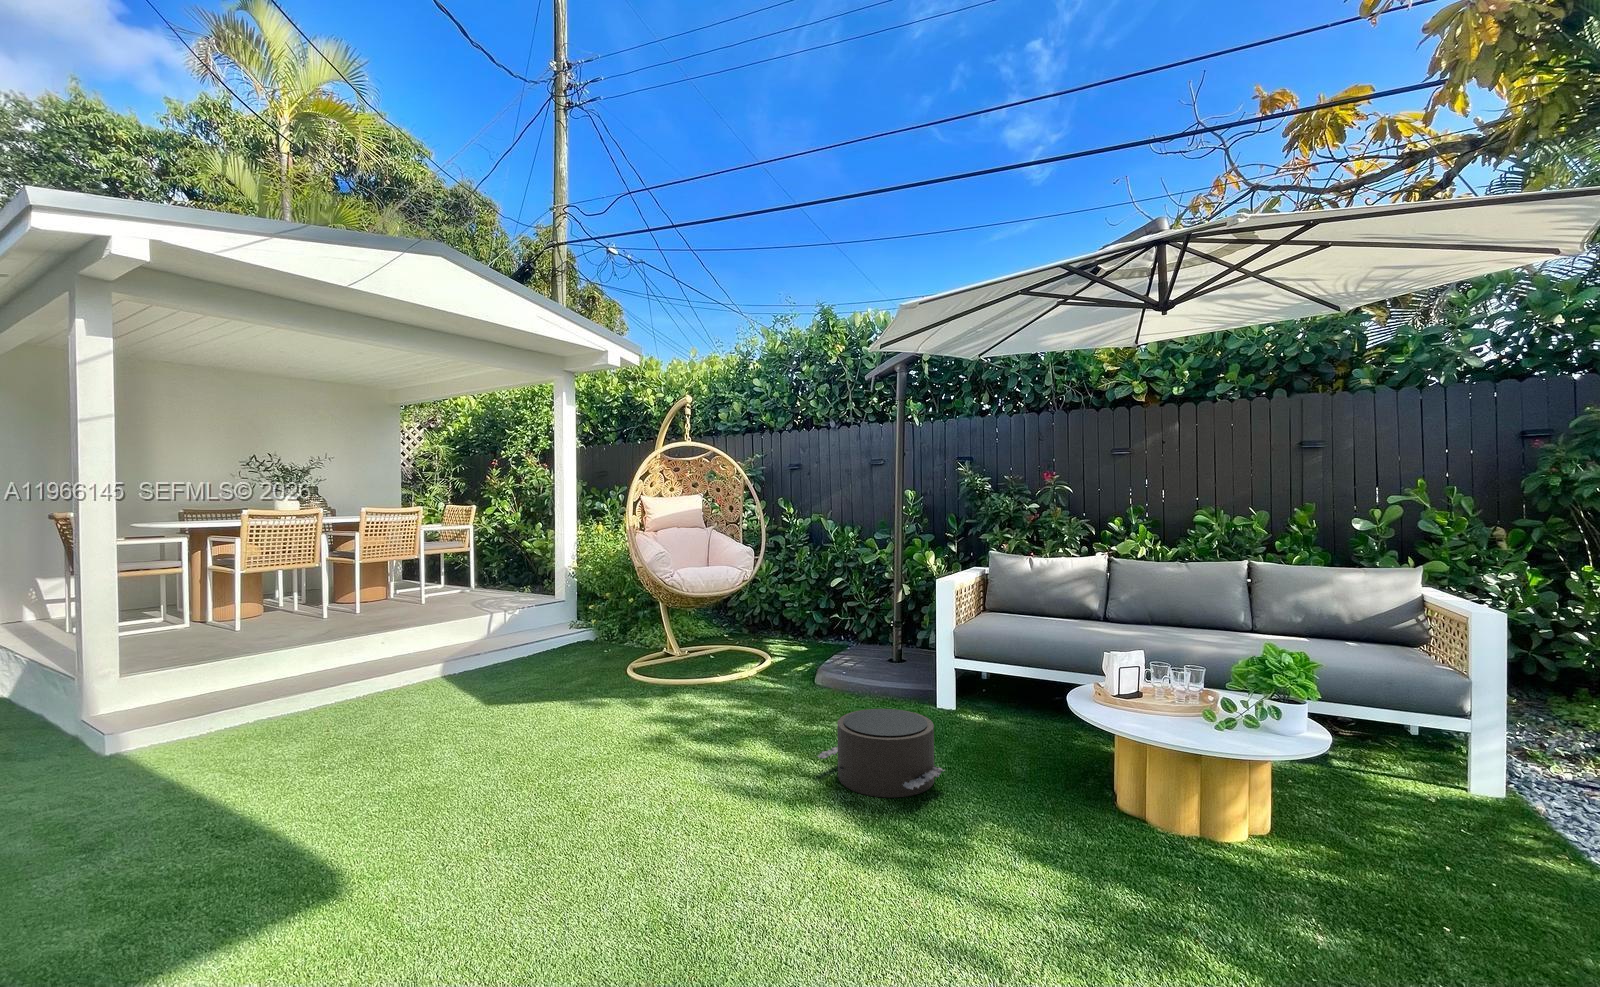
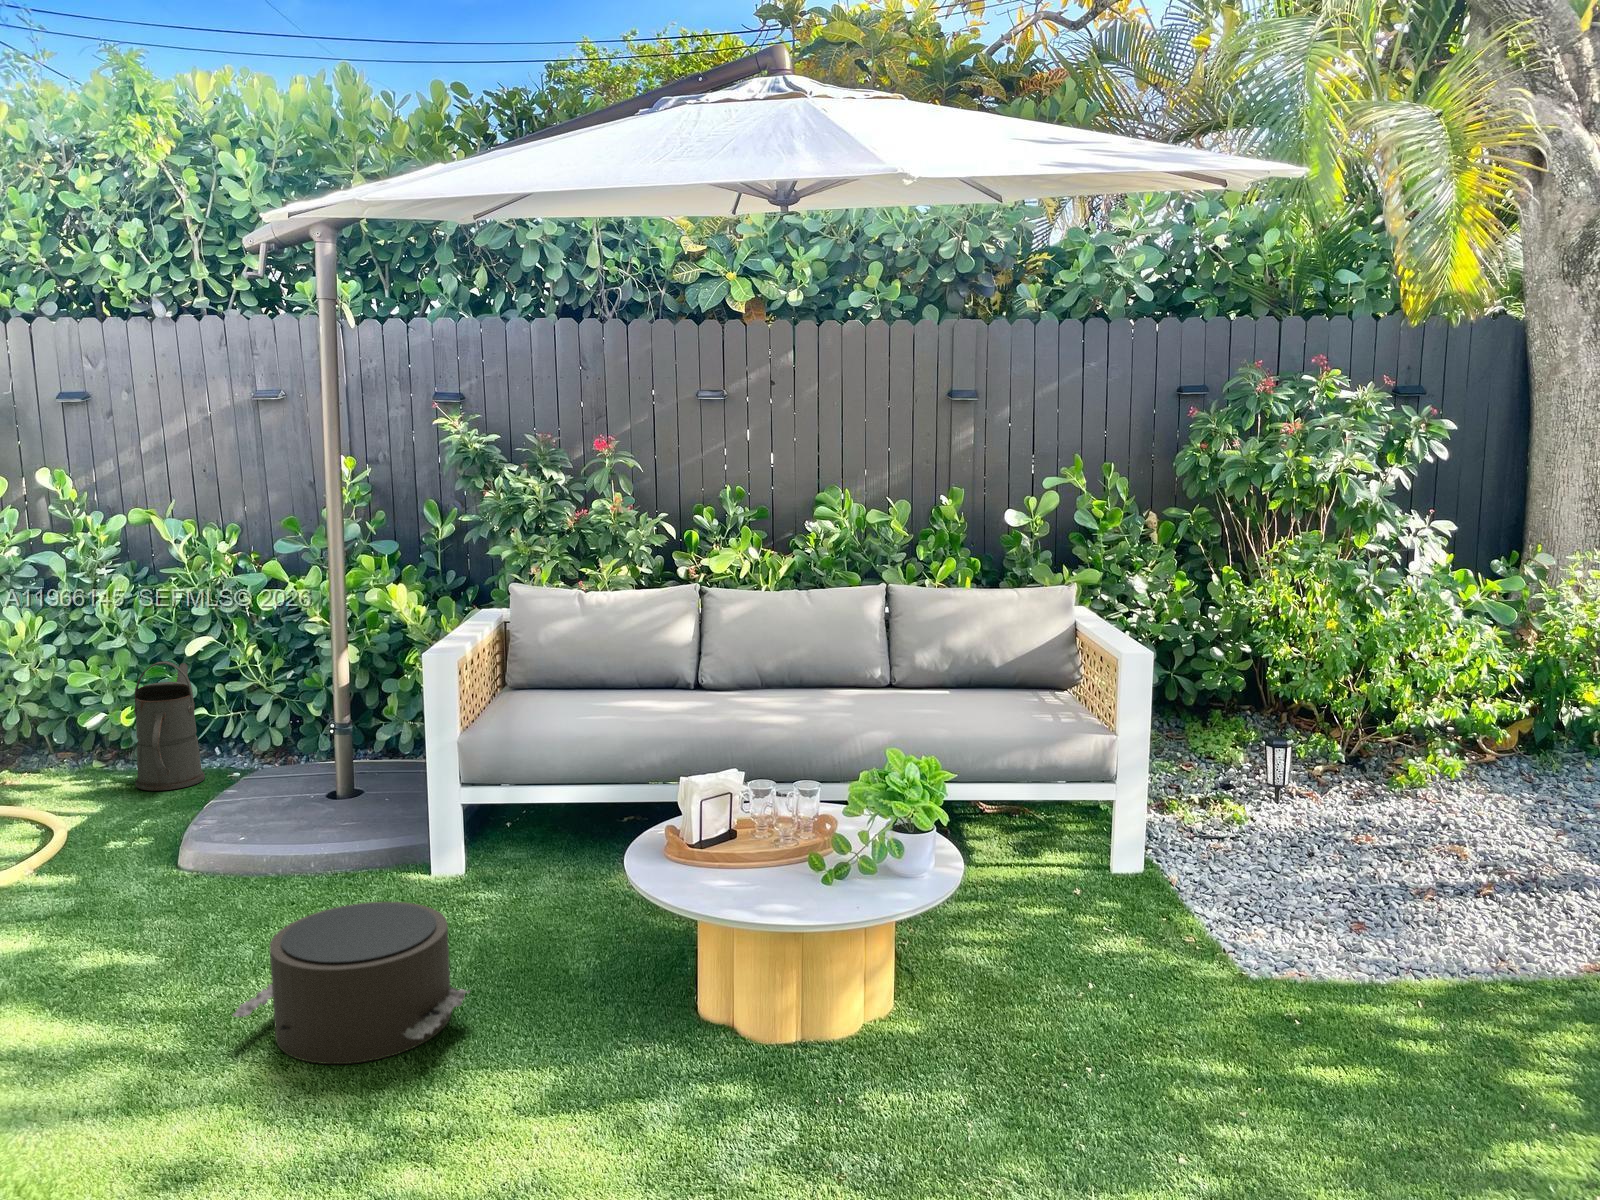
watering can: none [802,587,834,652] -> present [134,661,205,791]

